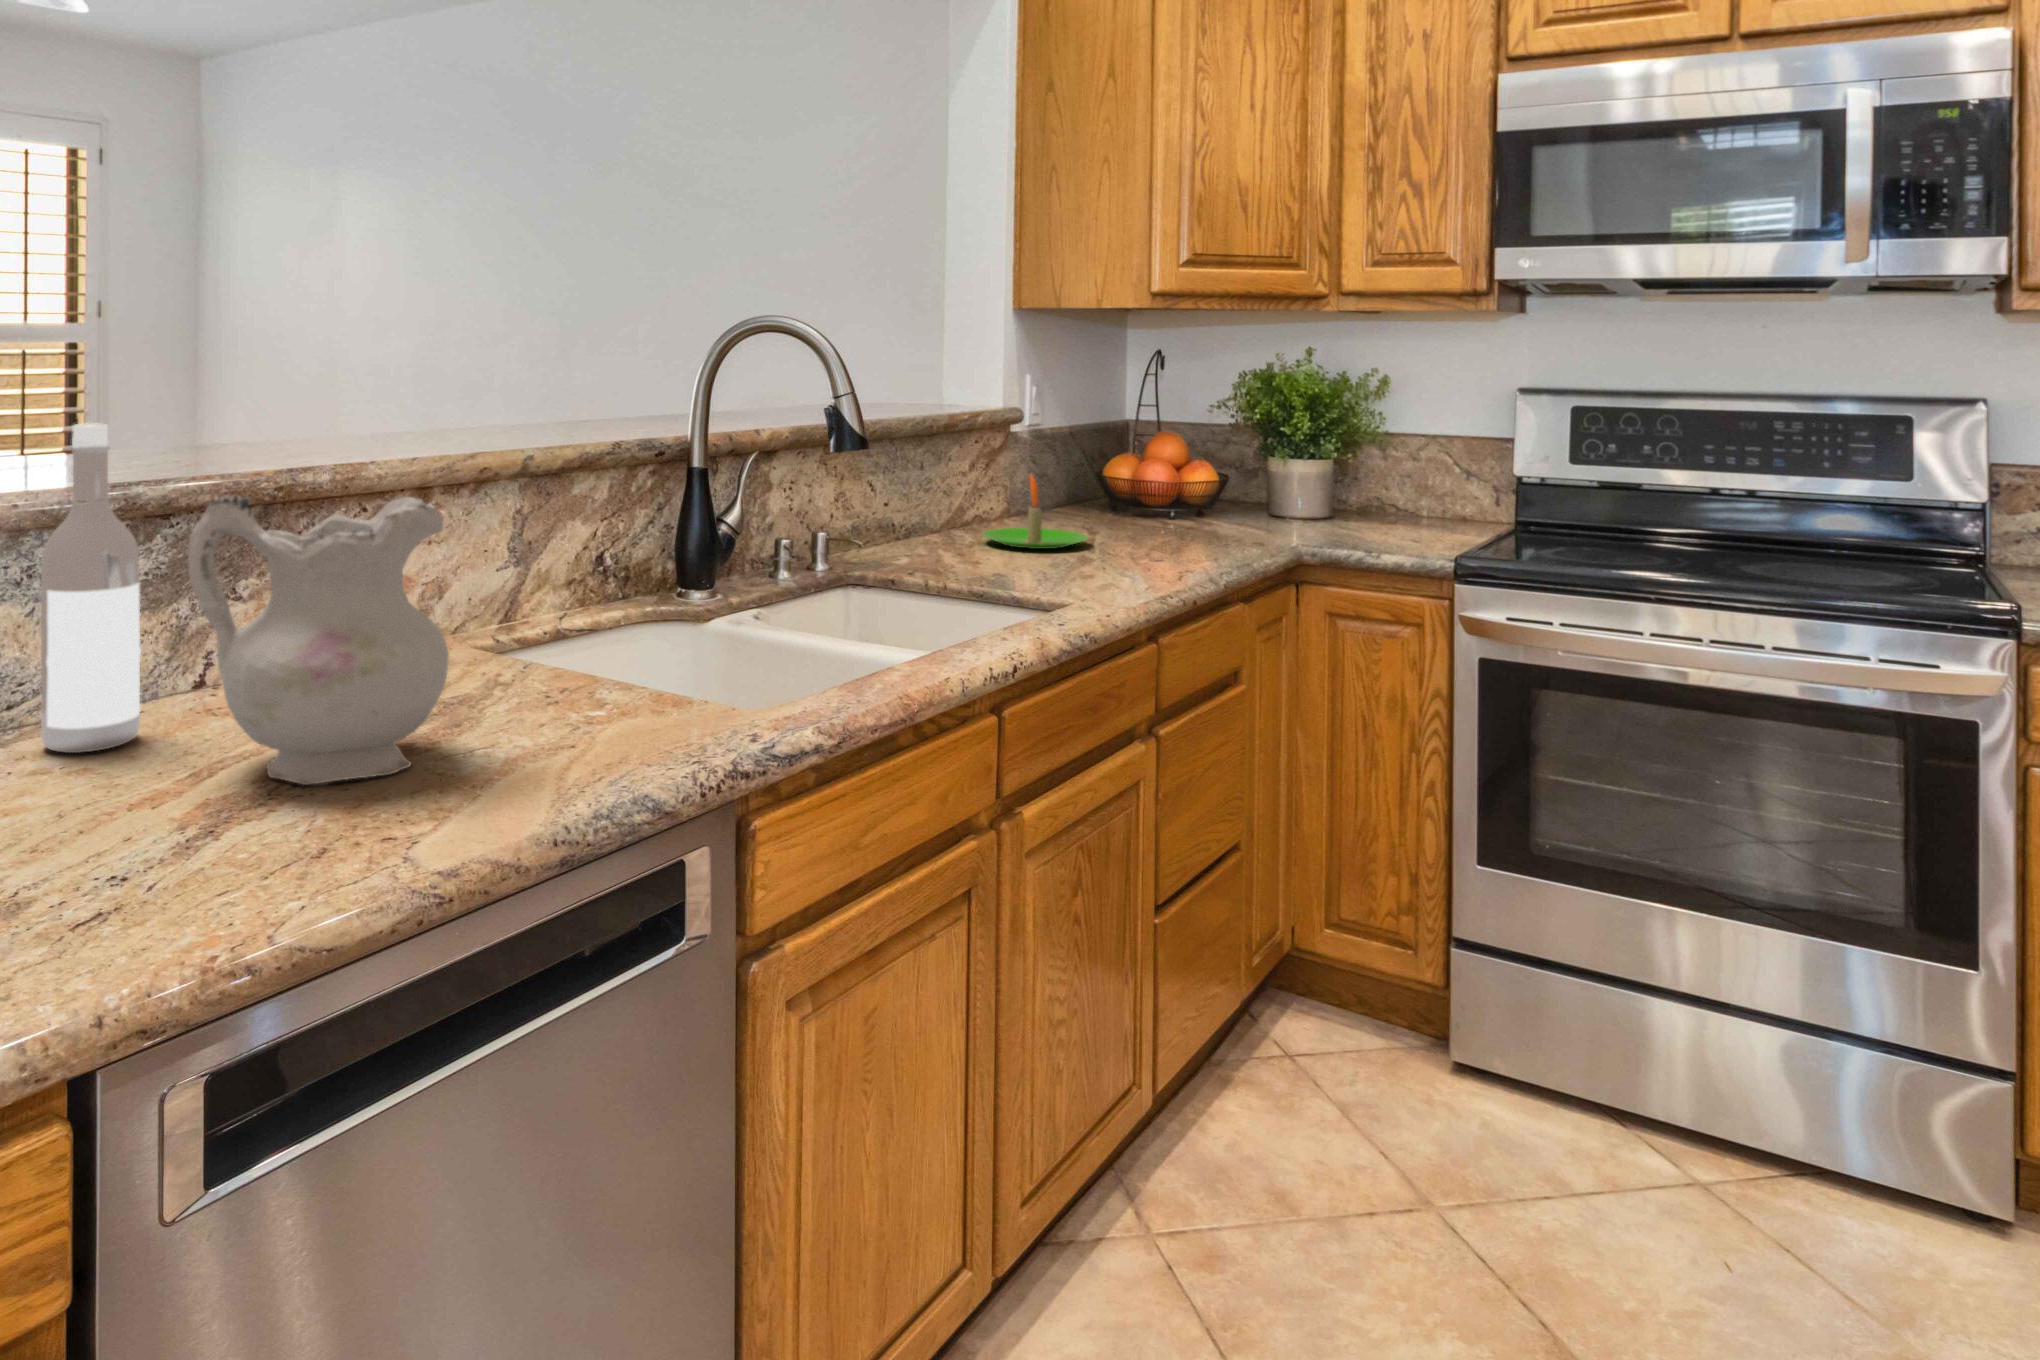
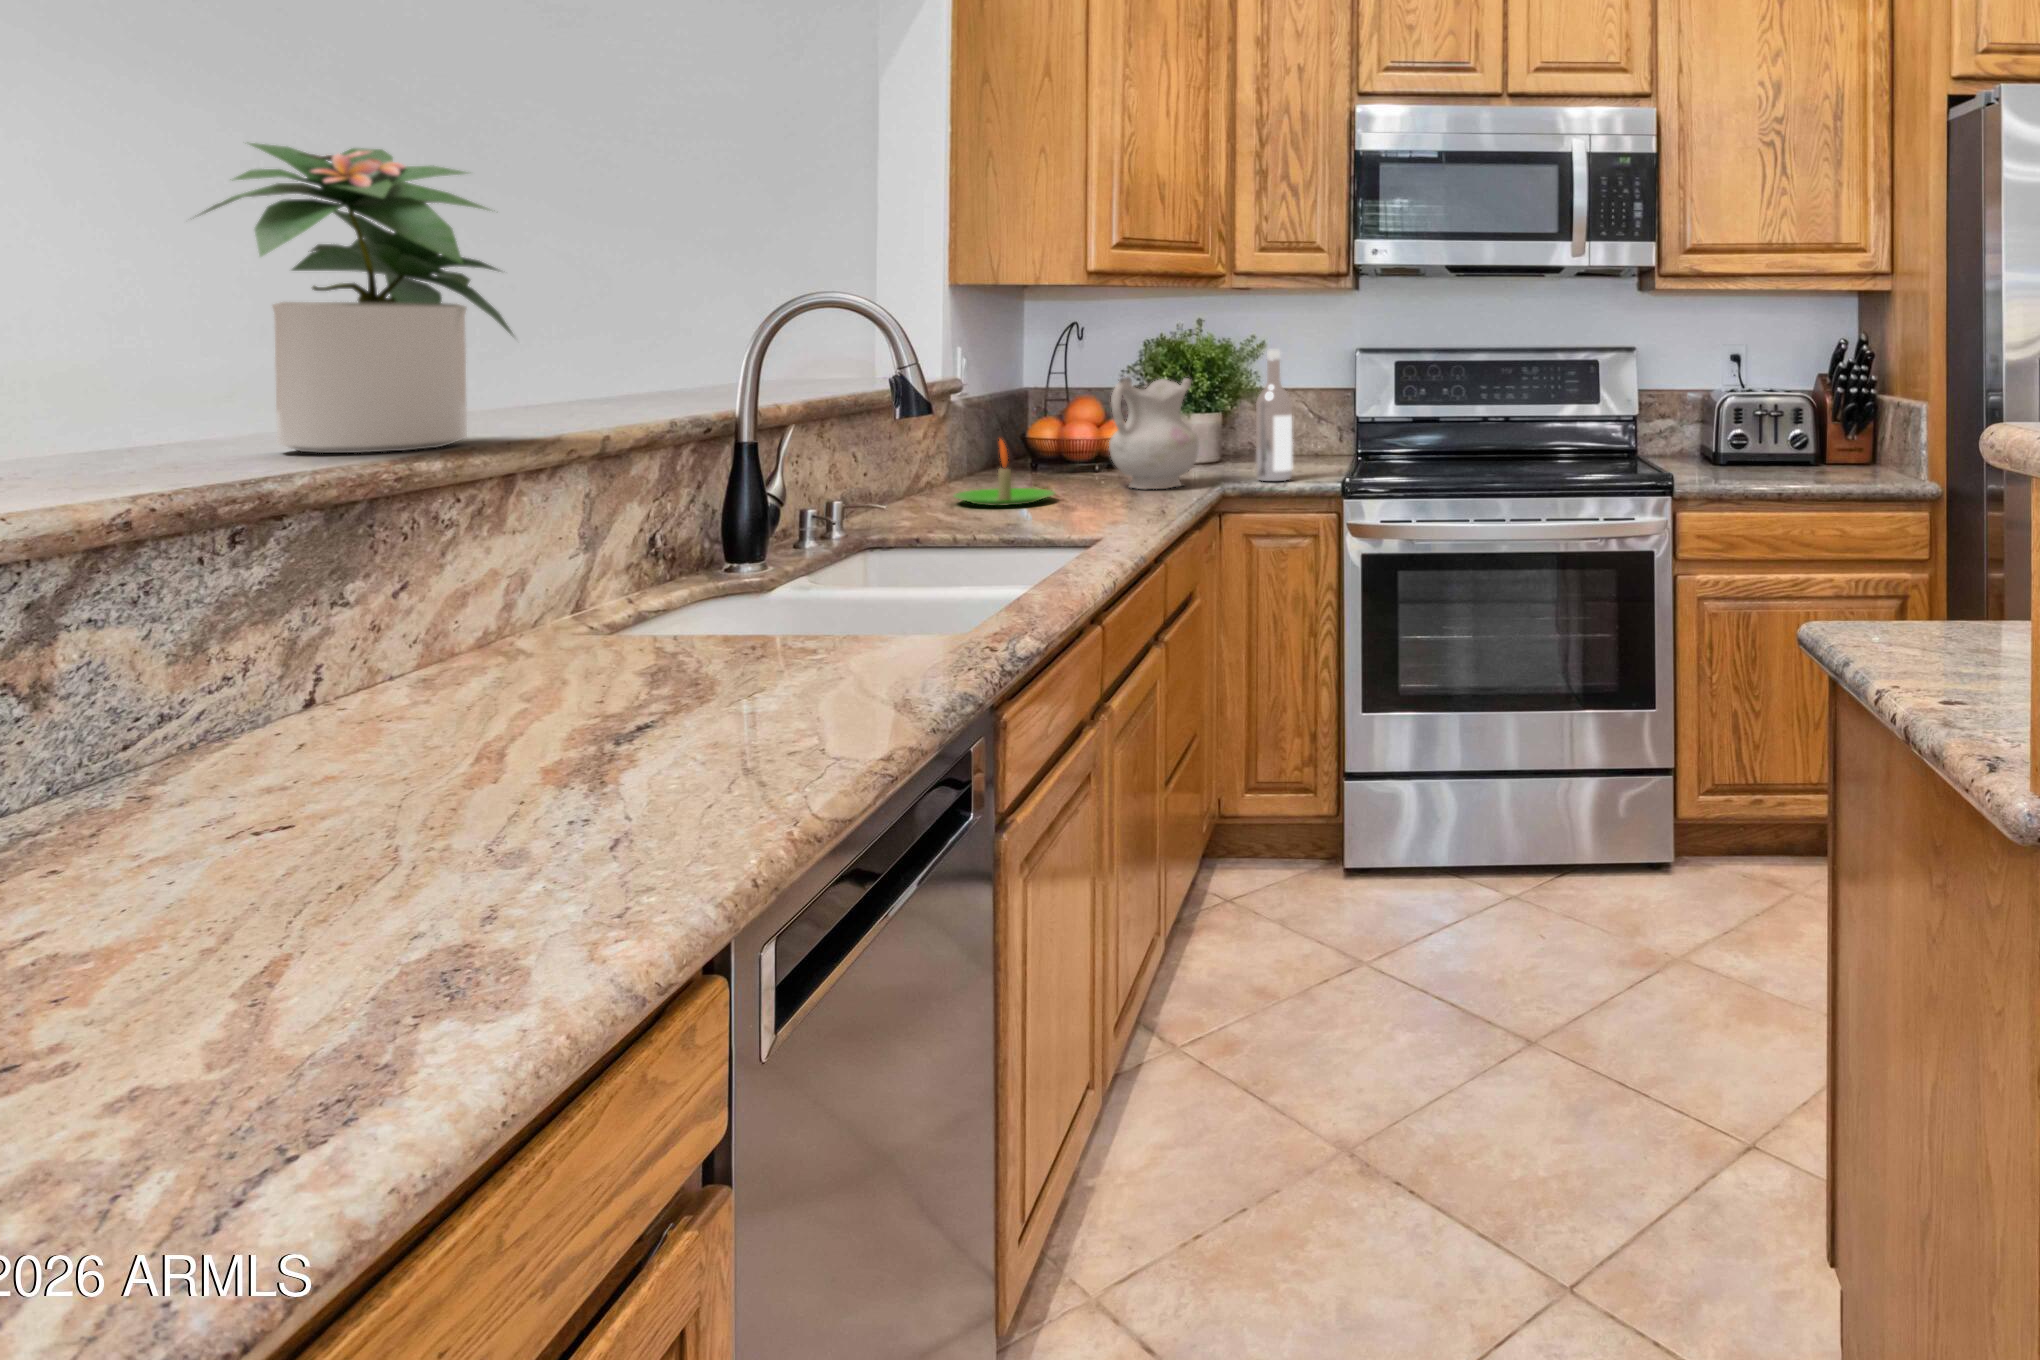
potted plant: none [215,186,463,459] -> present [201,143,513,453]
wine bottle: present [41,423,141,753] -> present [1256,350,1292,481]
ceramic pitcher: present [188,495,449,785] -> present [1109,377,1199,489]

